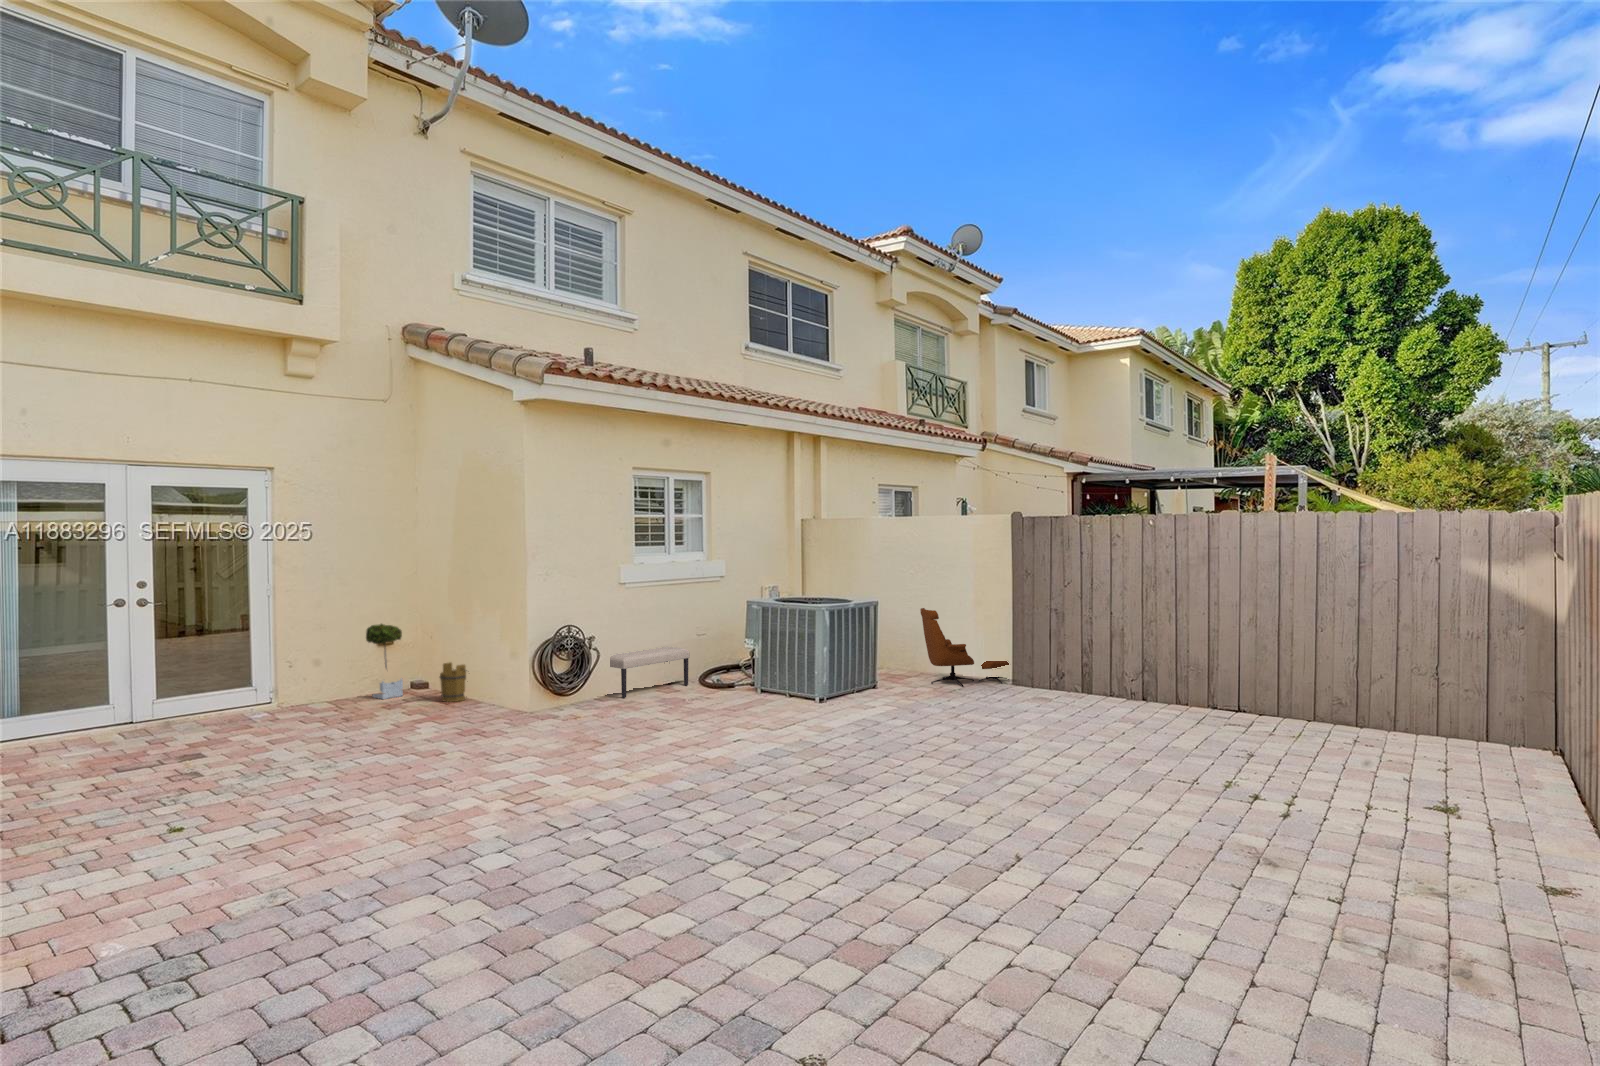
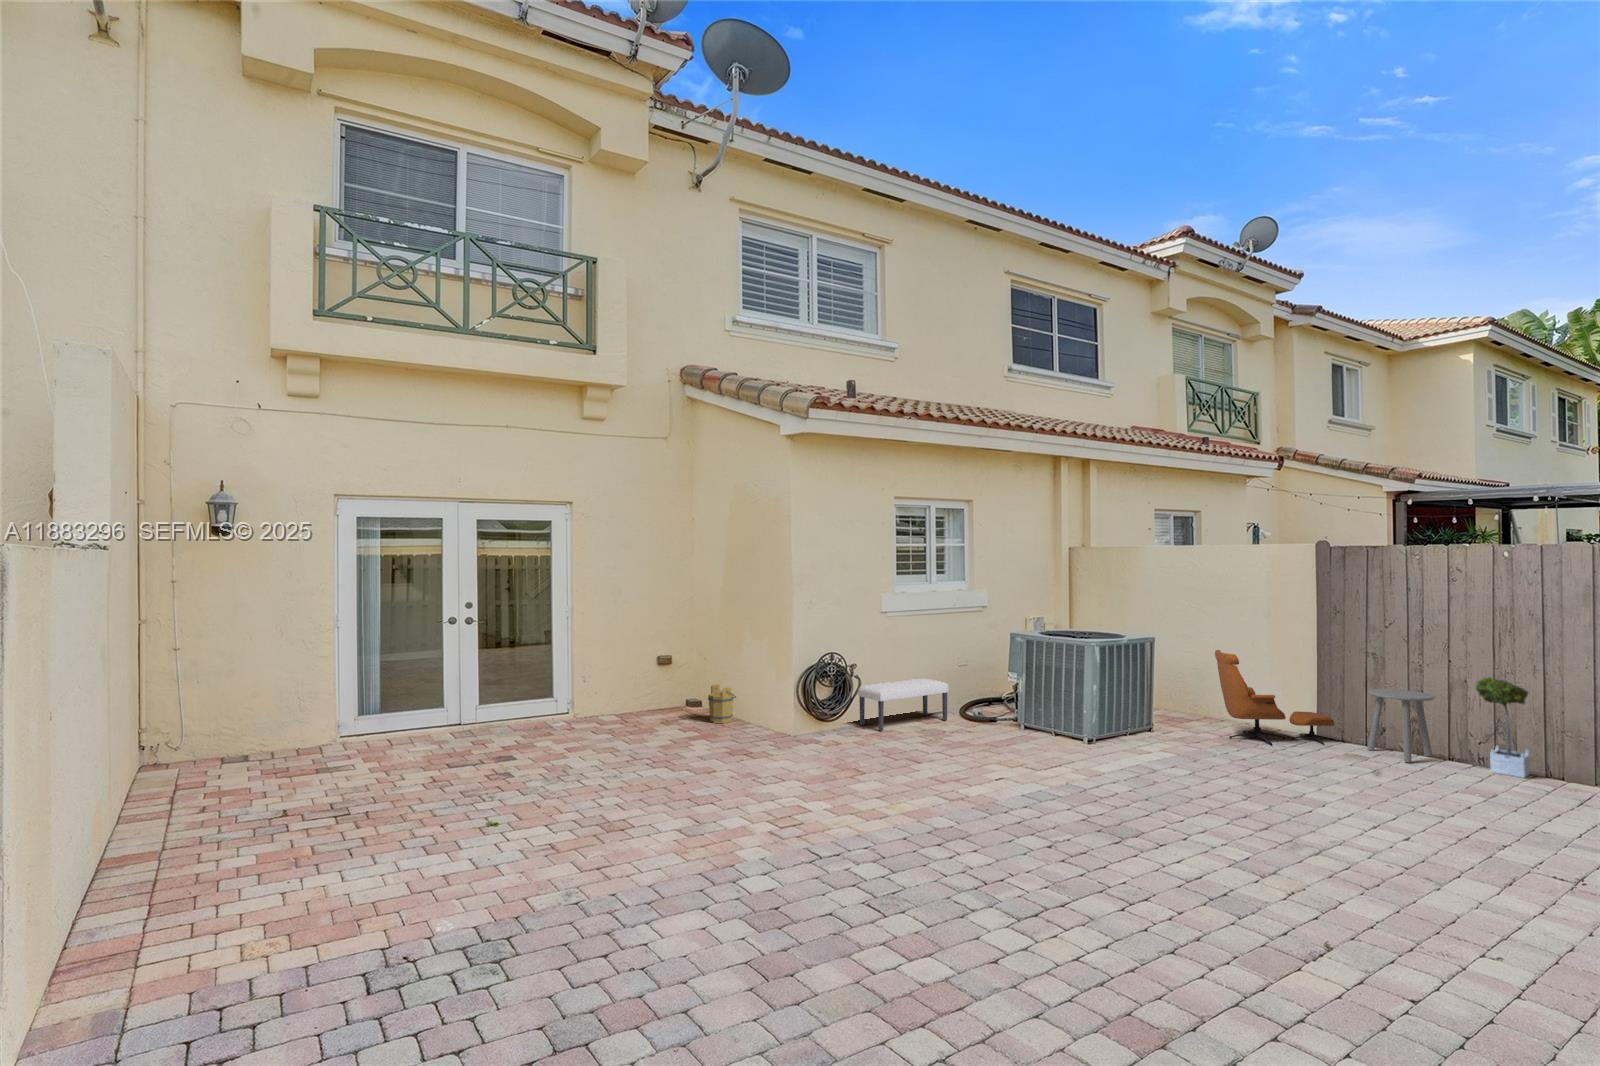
potted tree: present [366,624,403,699] -> present [1476,677,1530,778]
side table: none [1033,634,1080,692] -> present [1367,689,1435,762]

